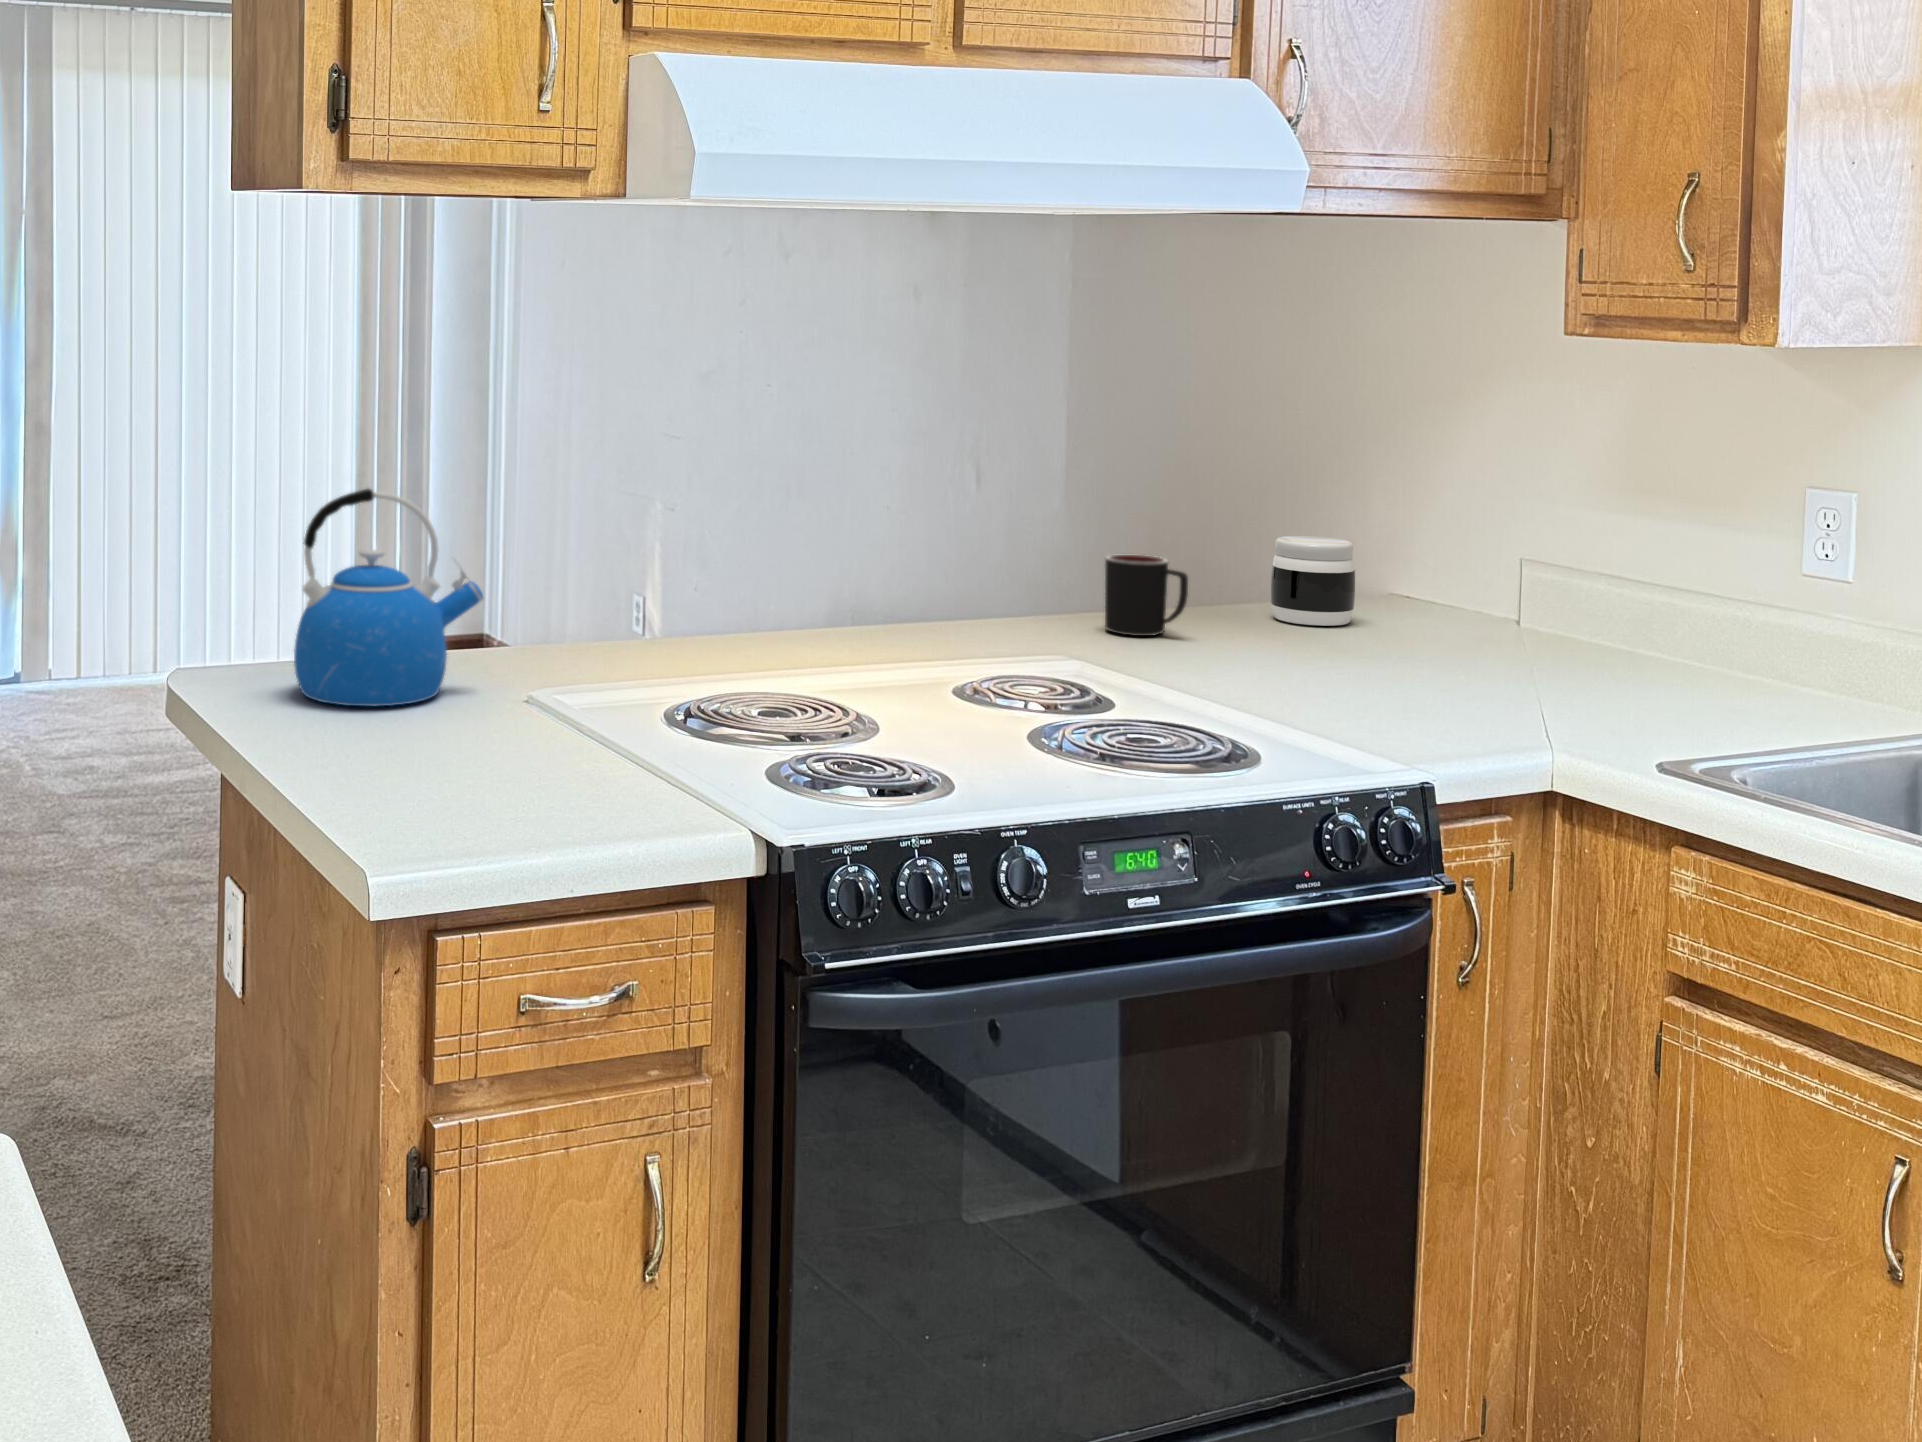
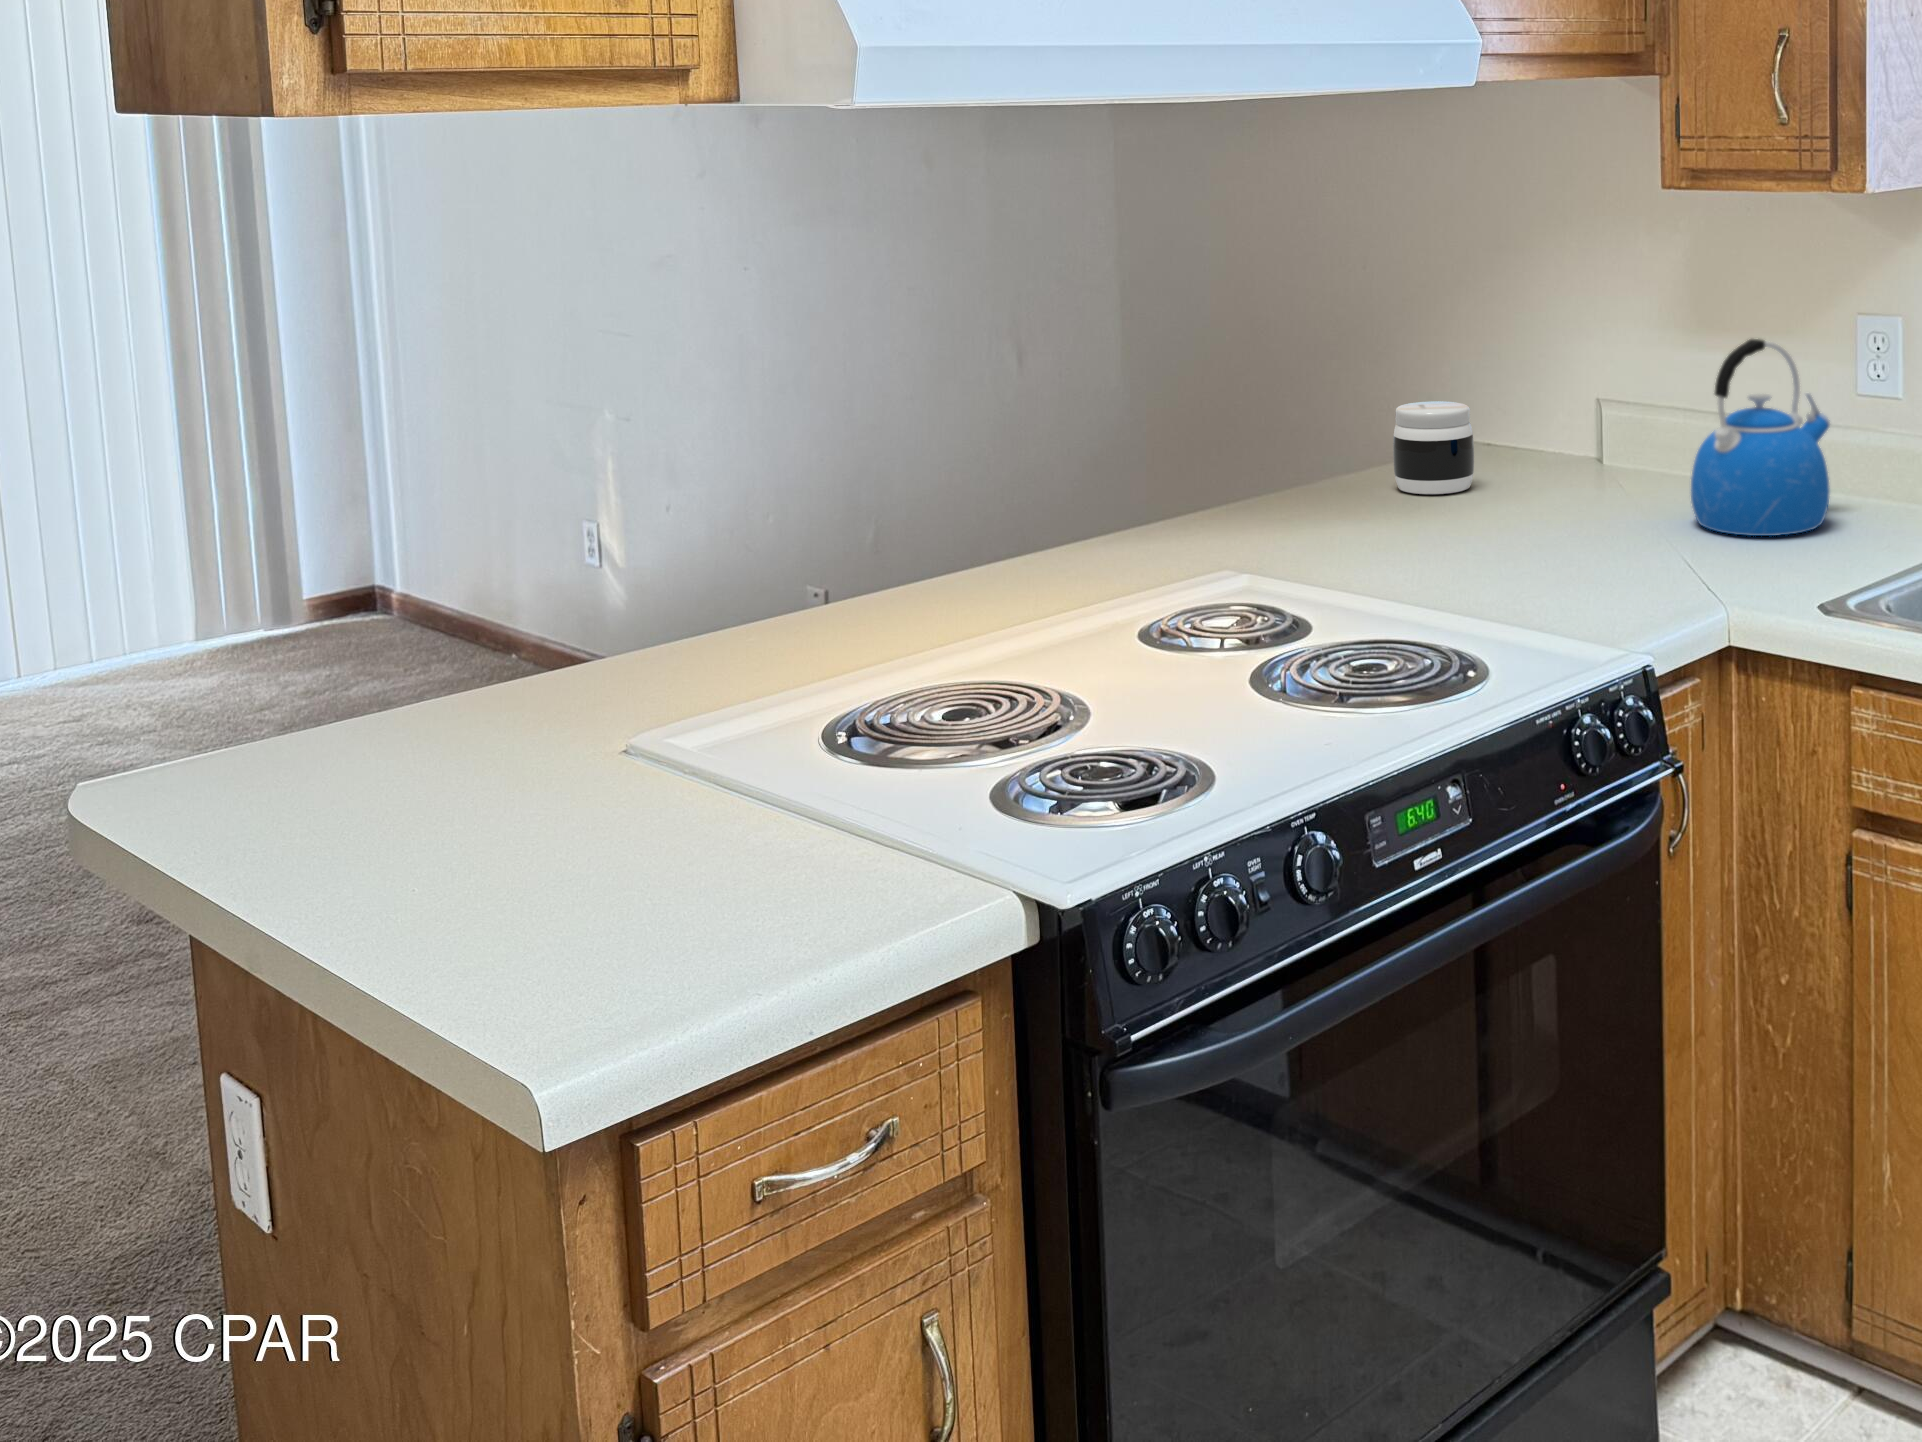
kettle: present [294,489,483,706] -> present [1691,339,1830,536]
mug: present [1105,555,1188,636] -> none [1243,445,1332,533]

